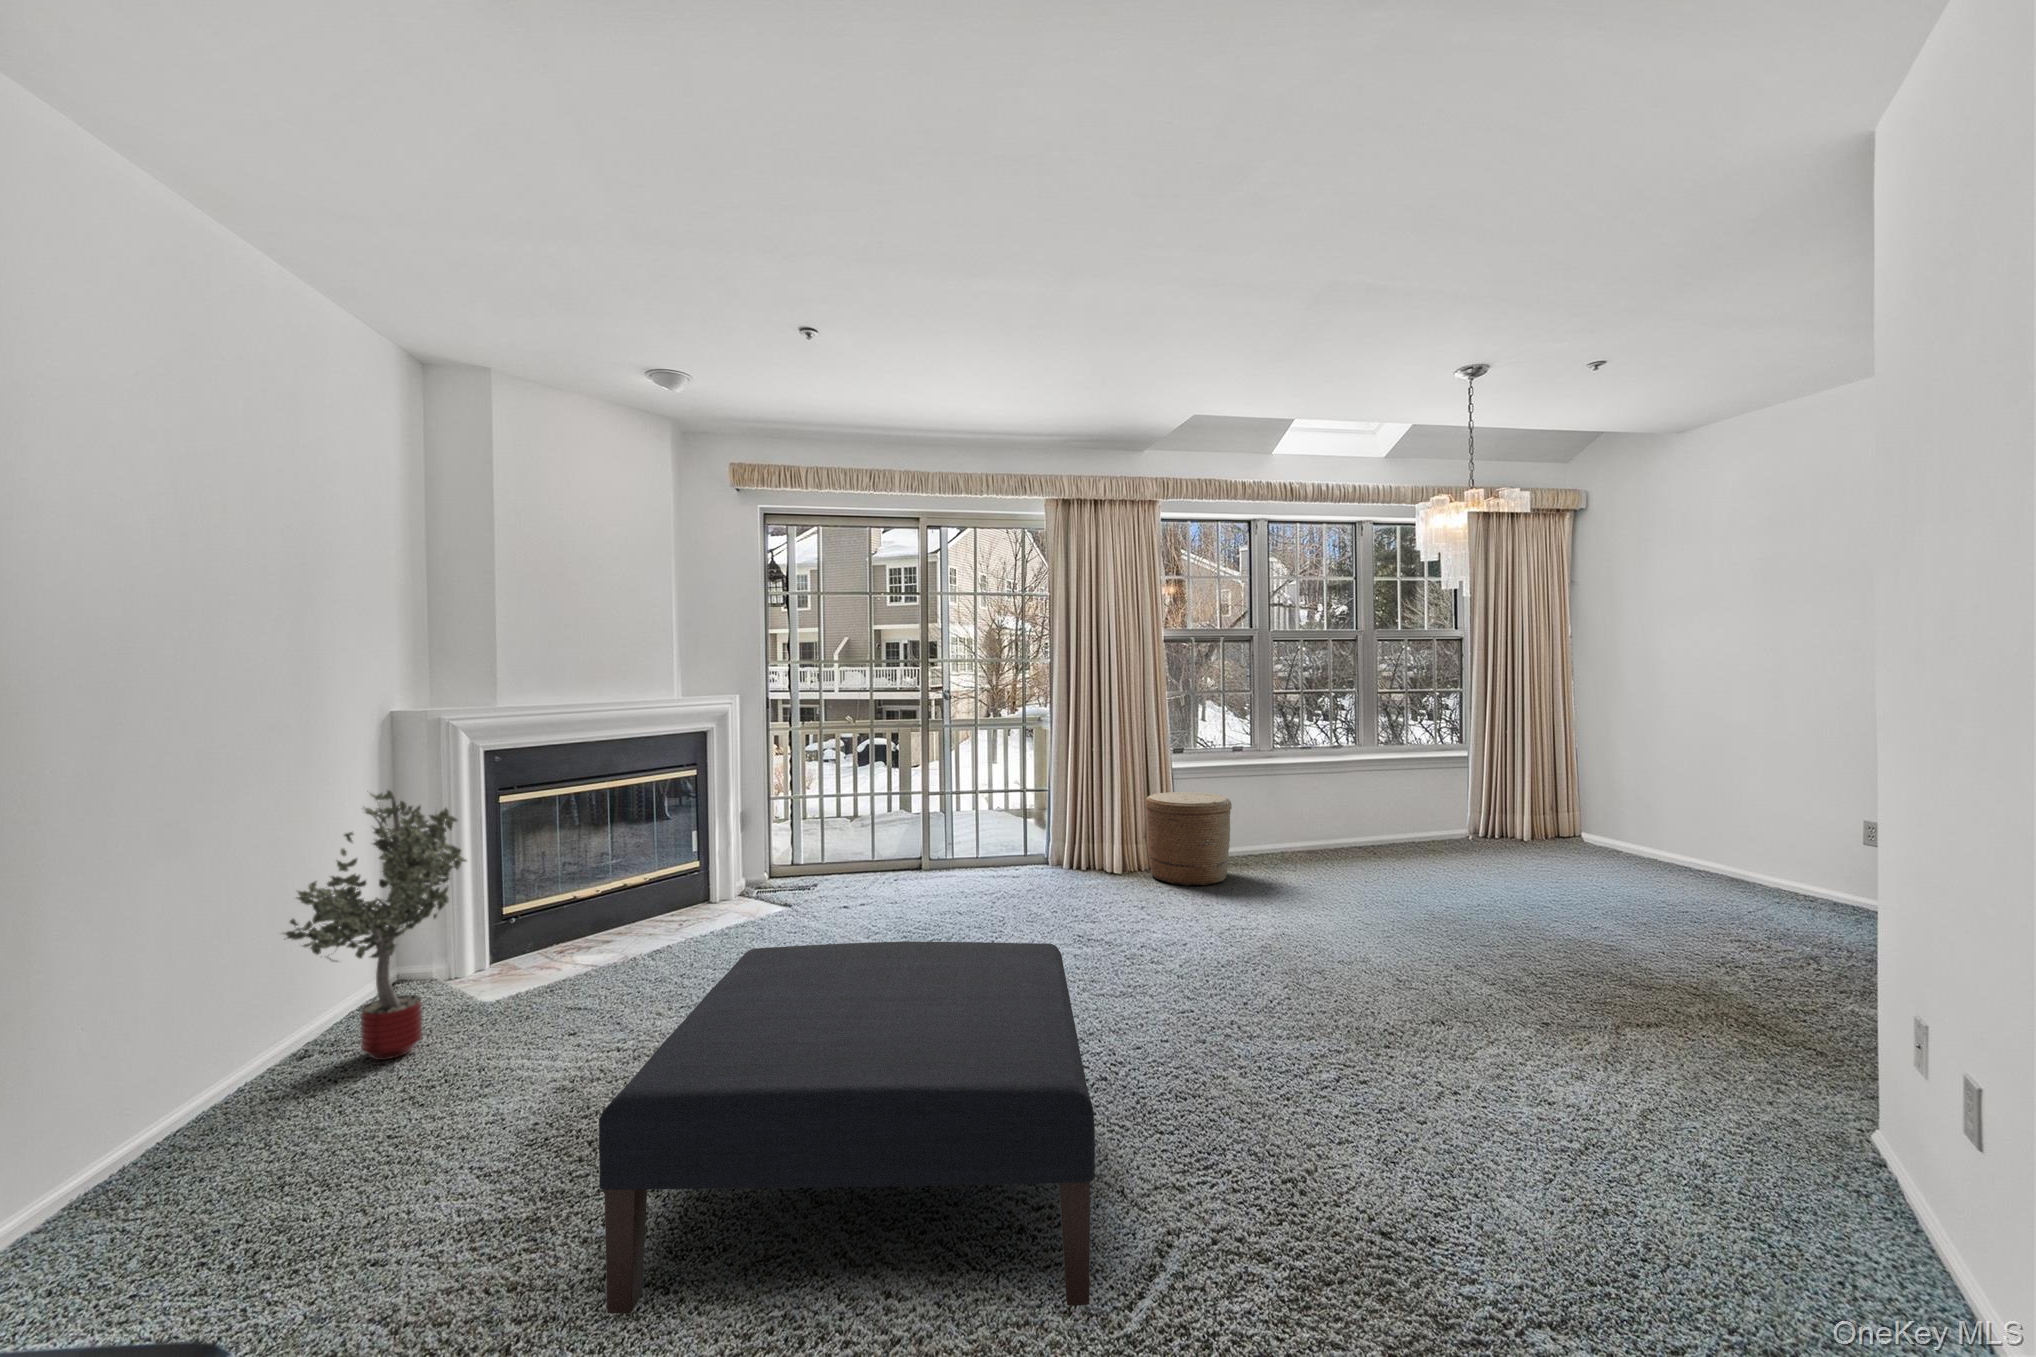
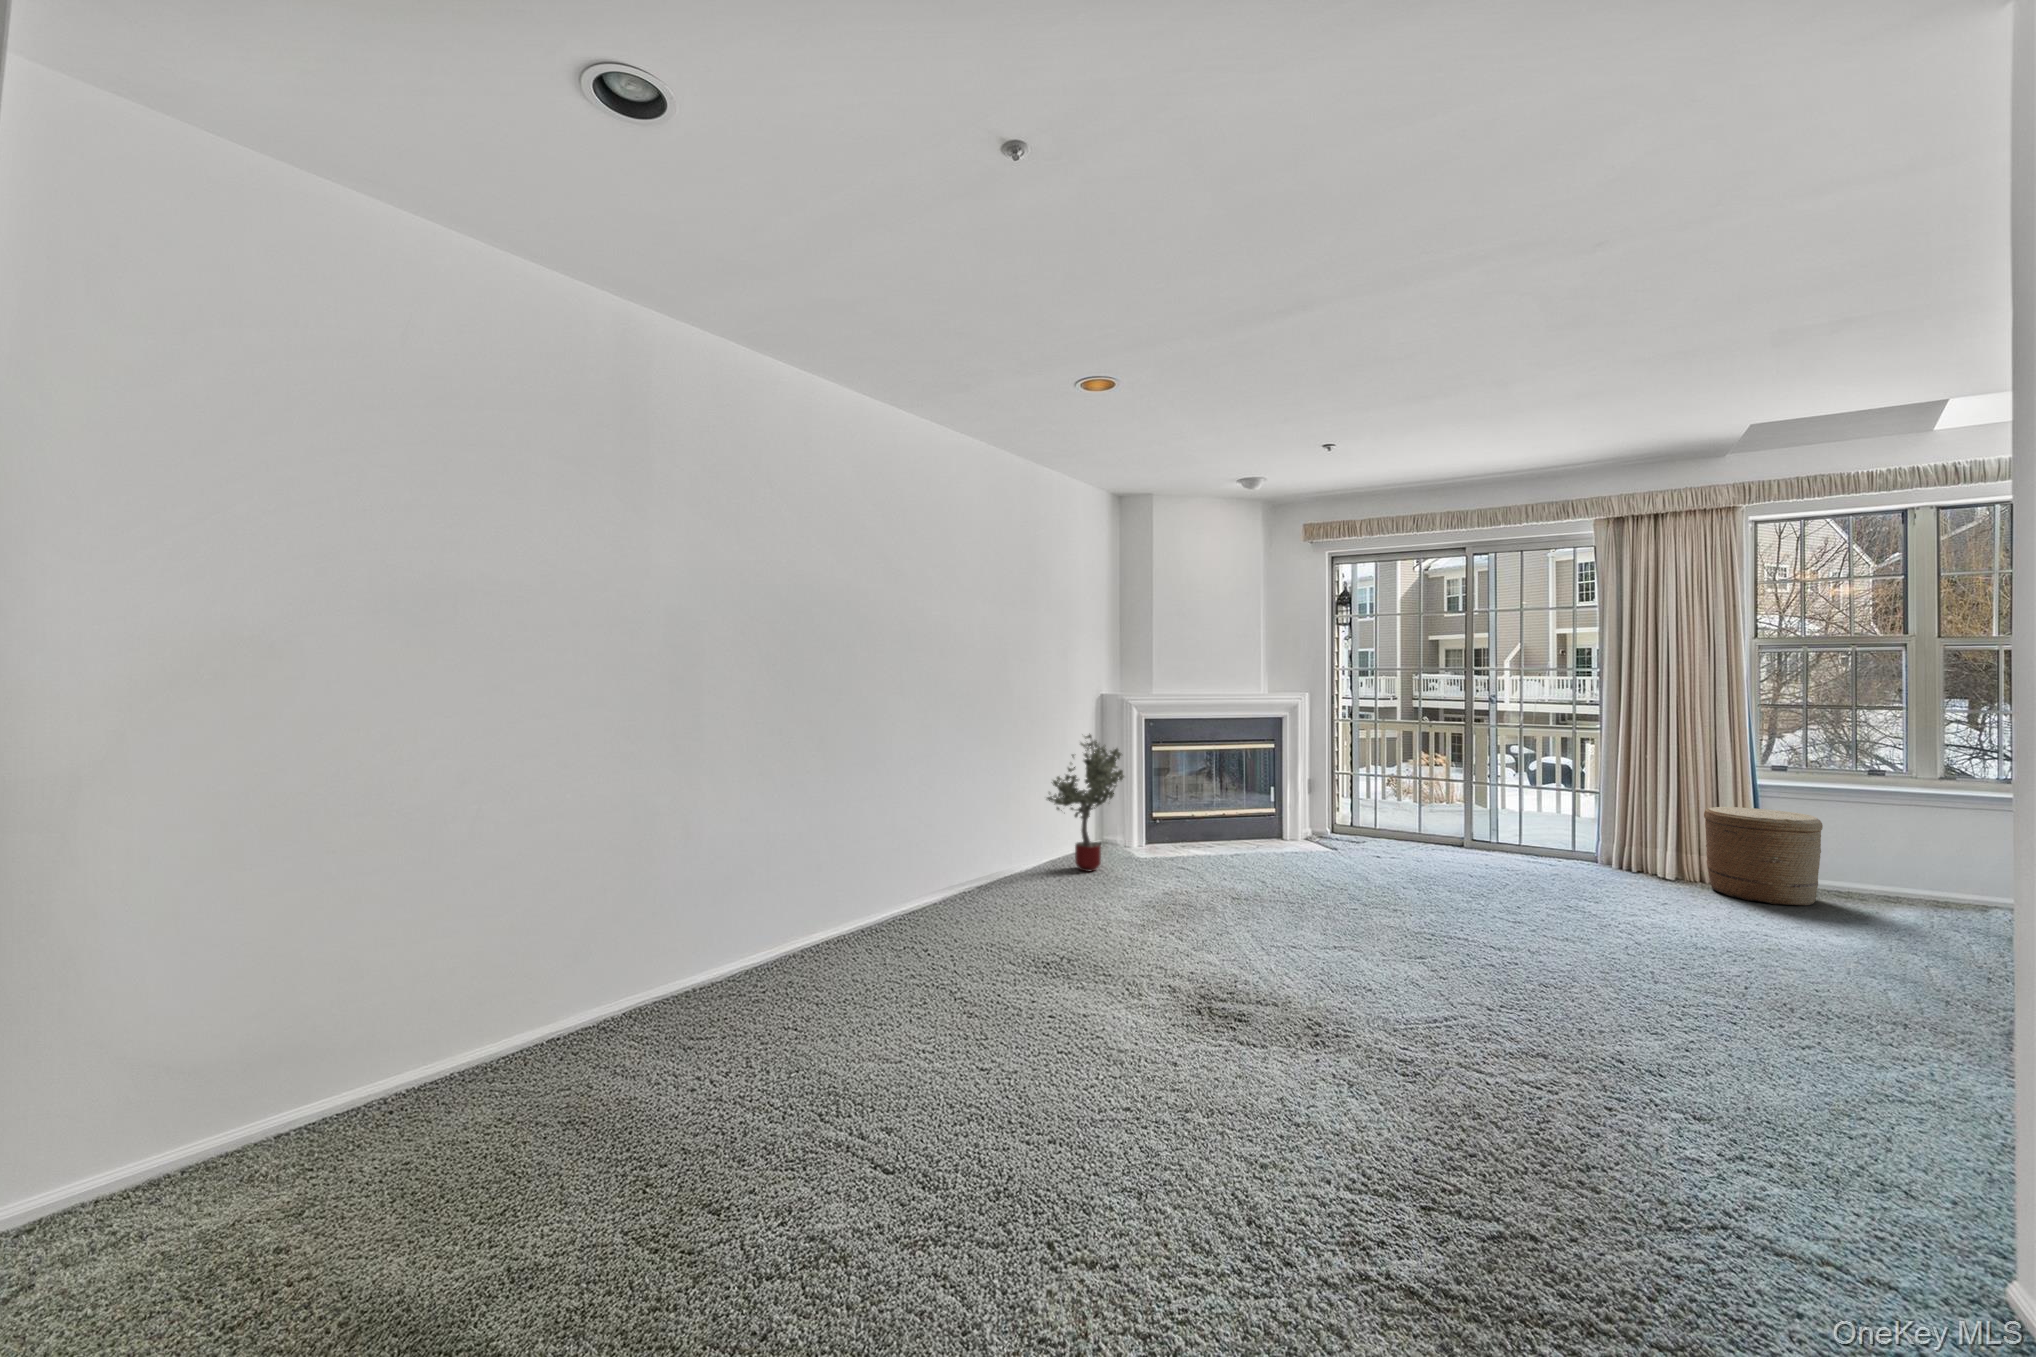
ottoman: present [599,942,1095,1314] -> none [1139,837,1457,1036]

